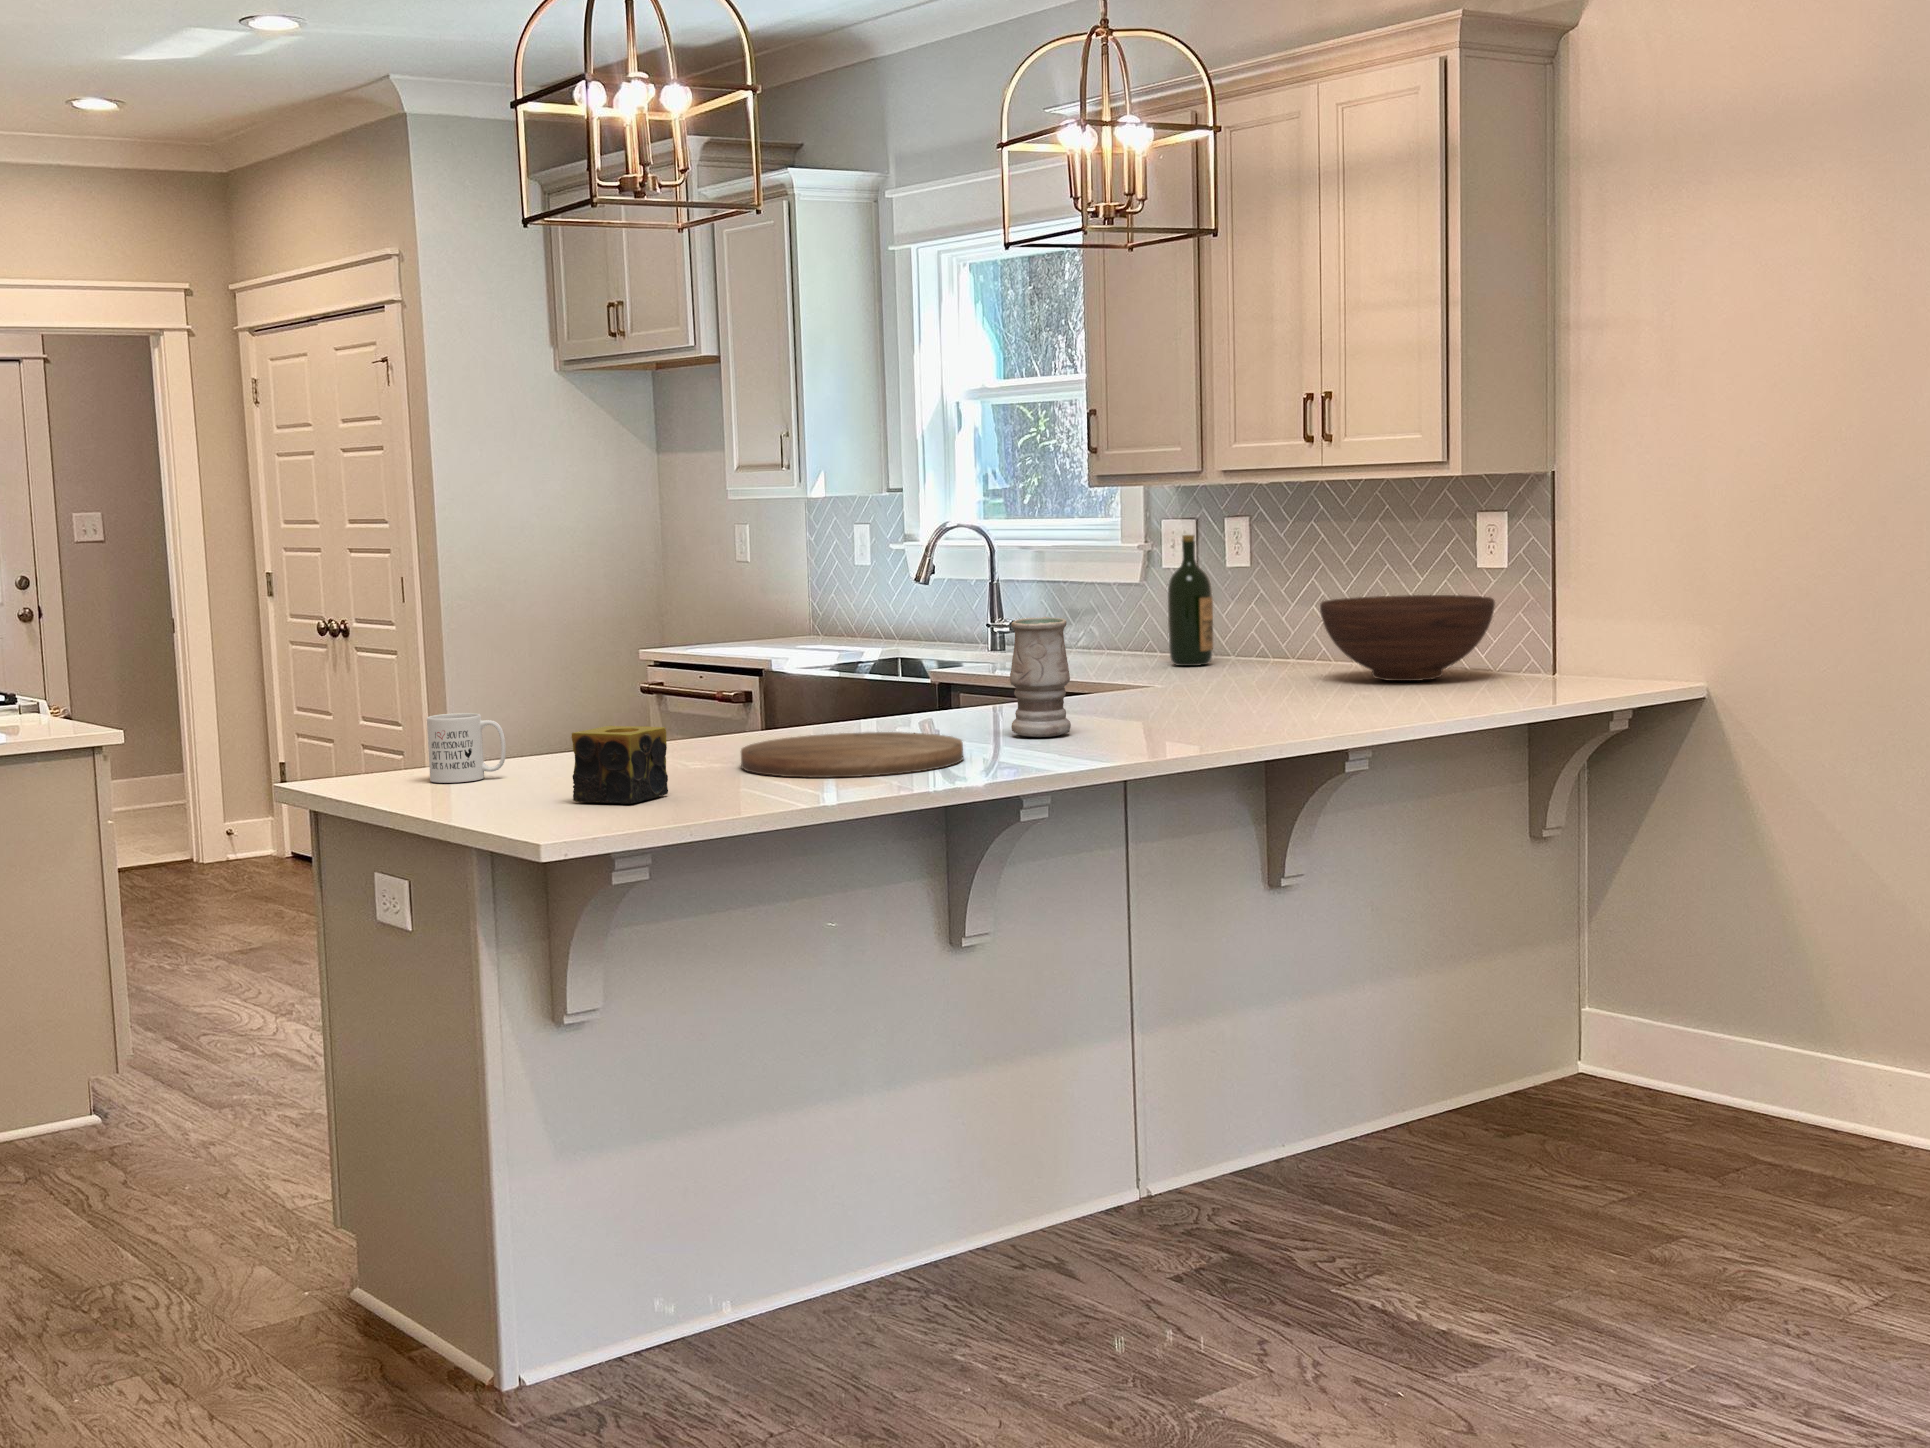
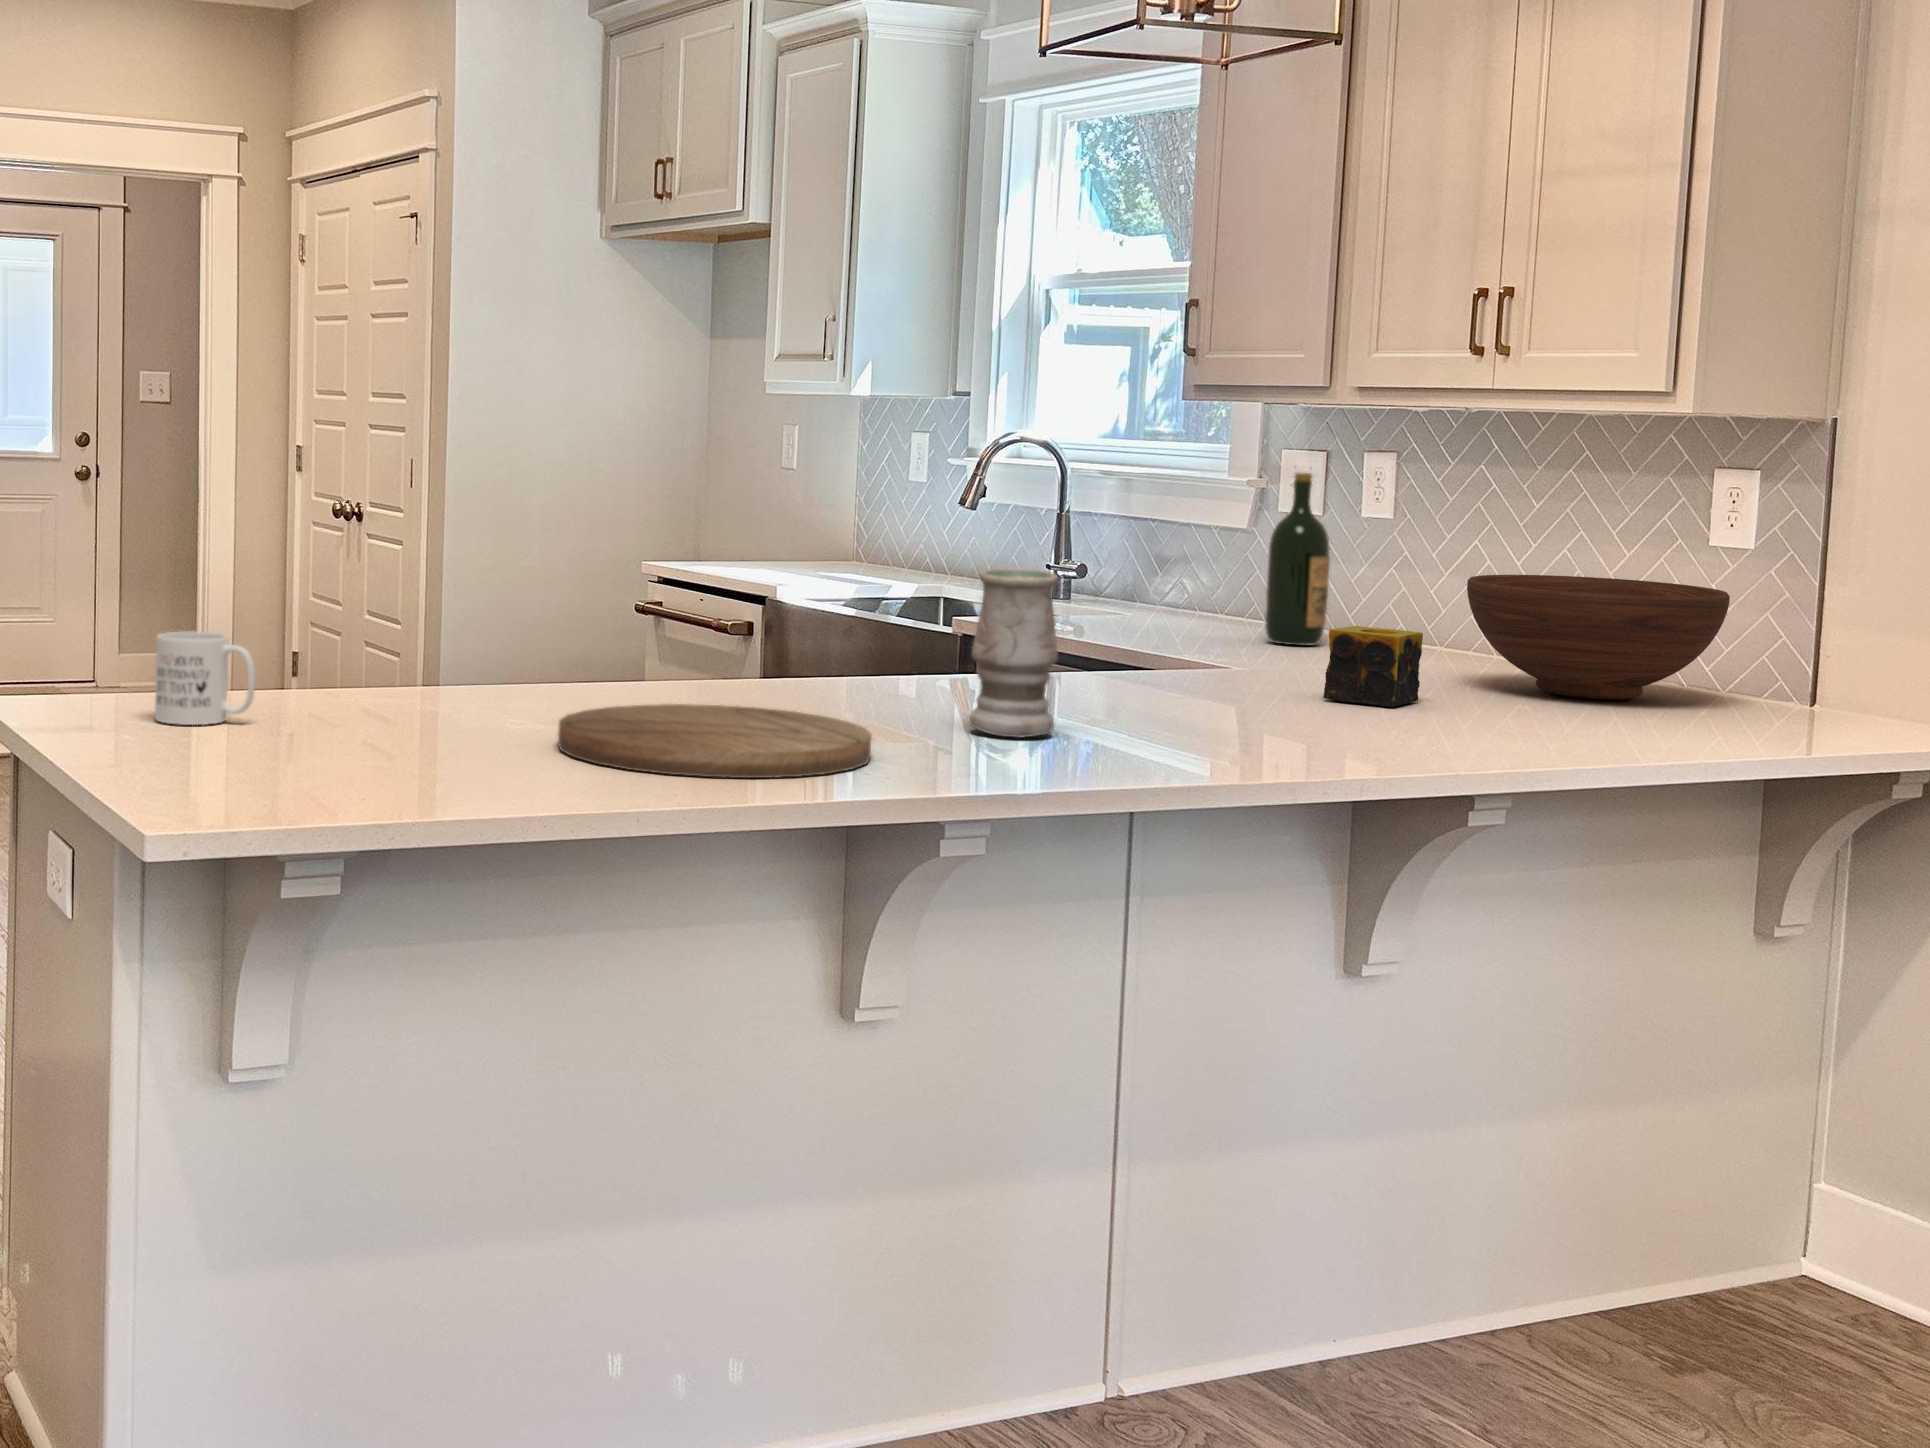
candle: present [572,726,668,804] -> present [1323,626,1423,707]

